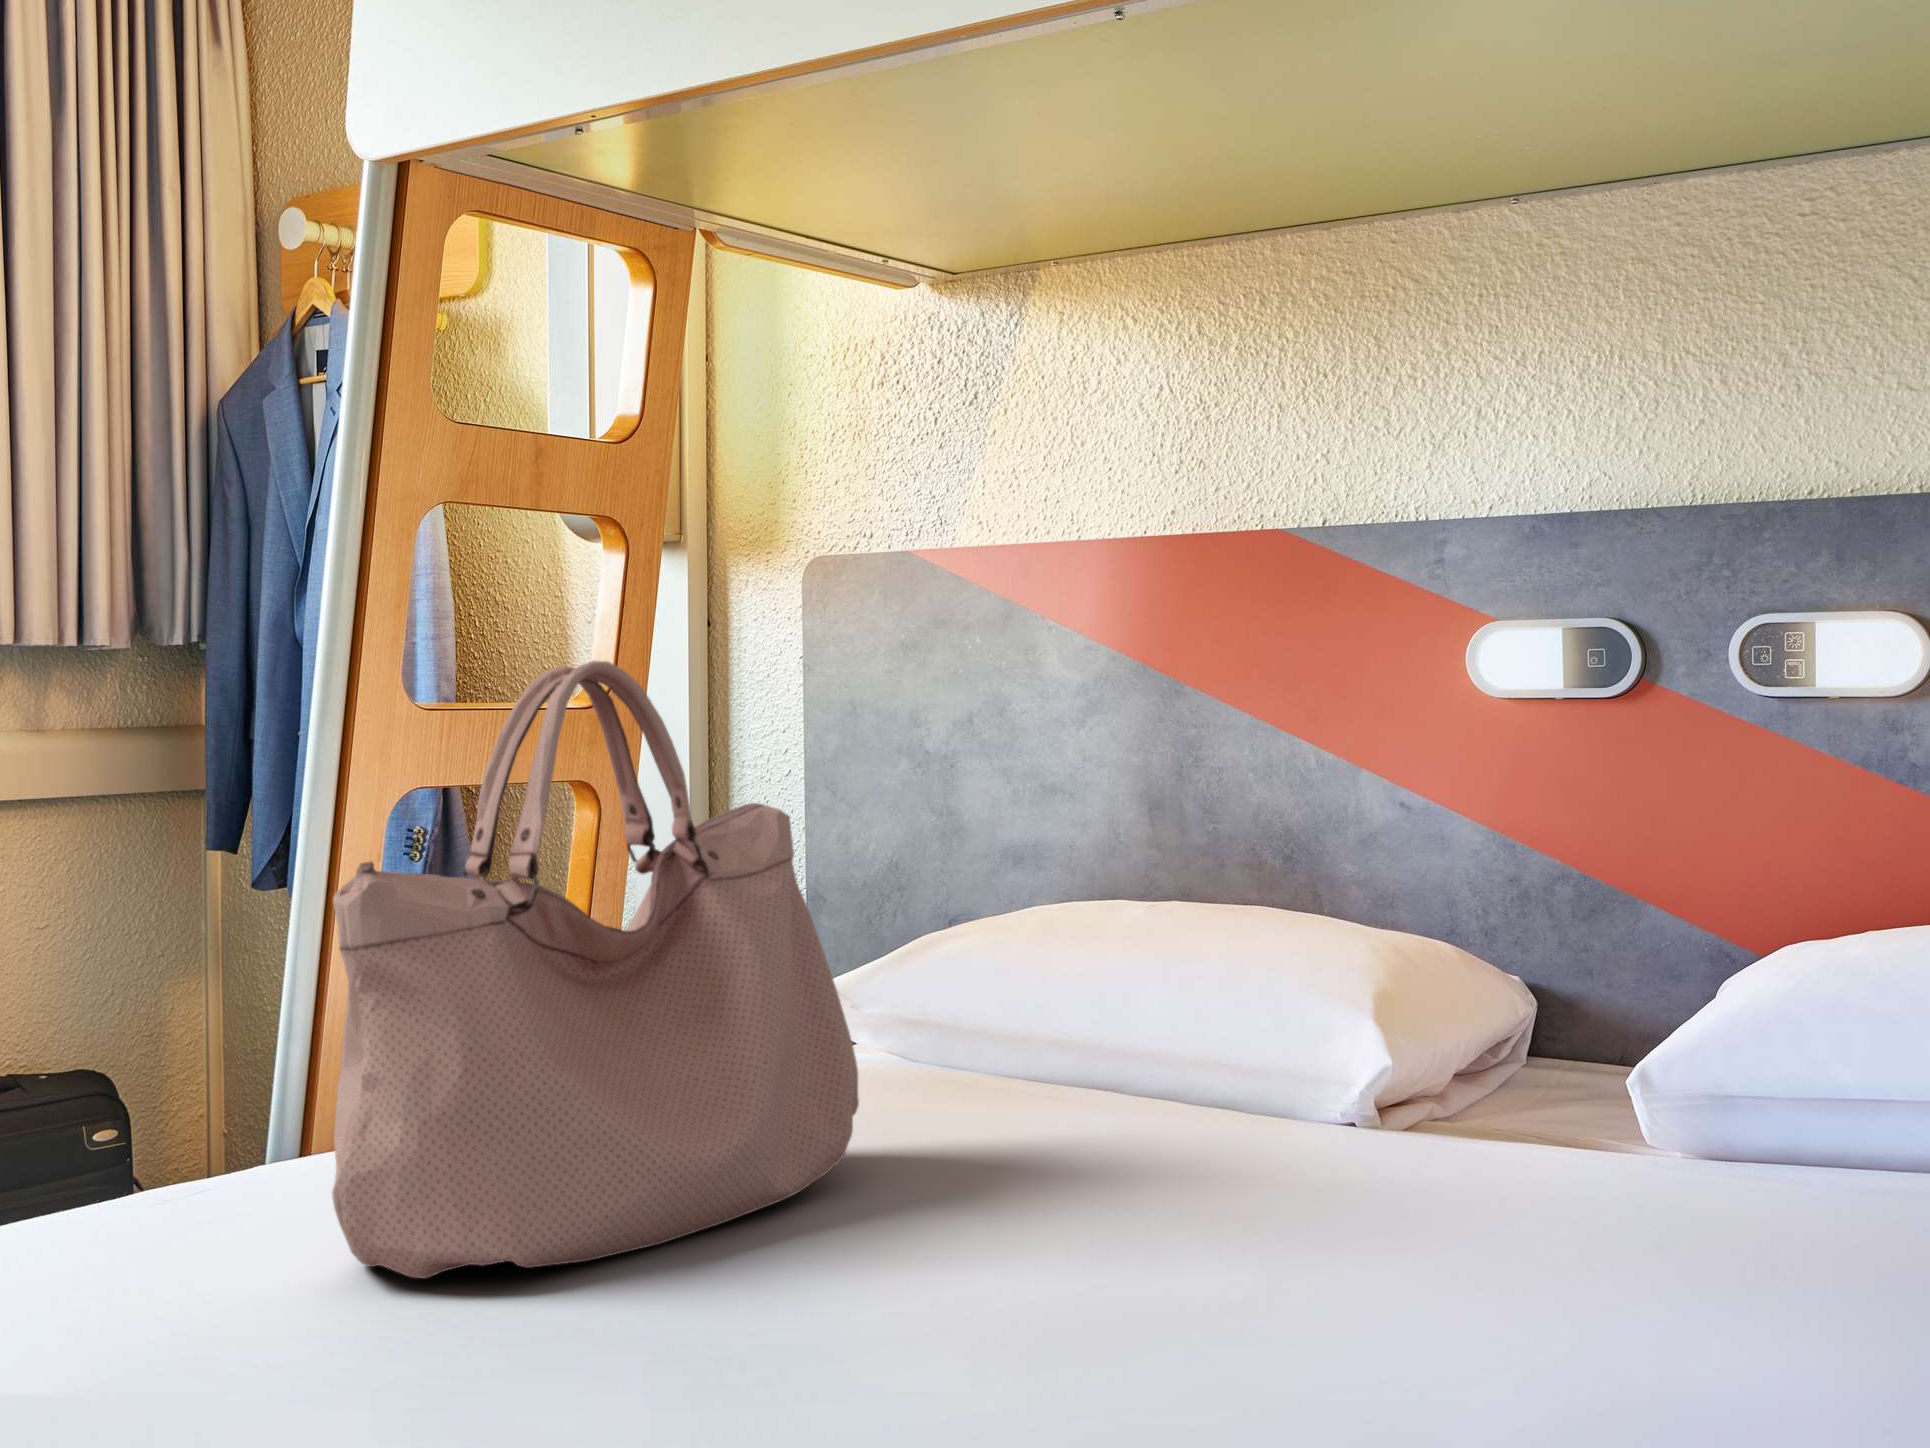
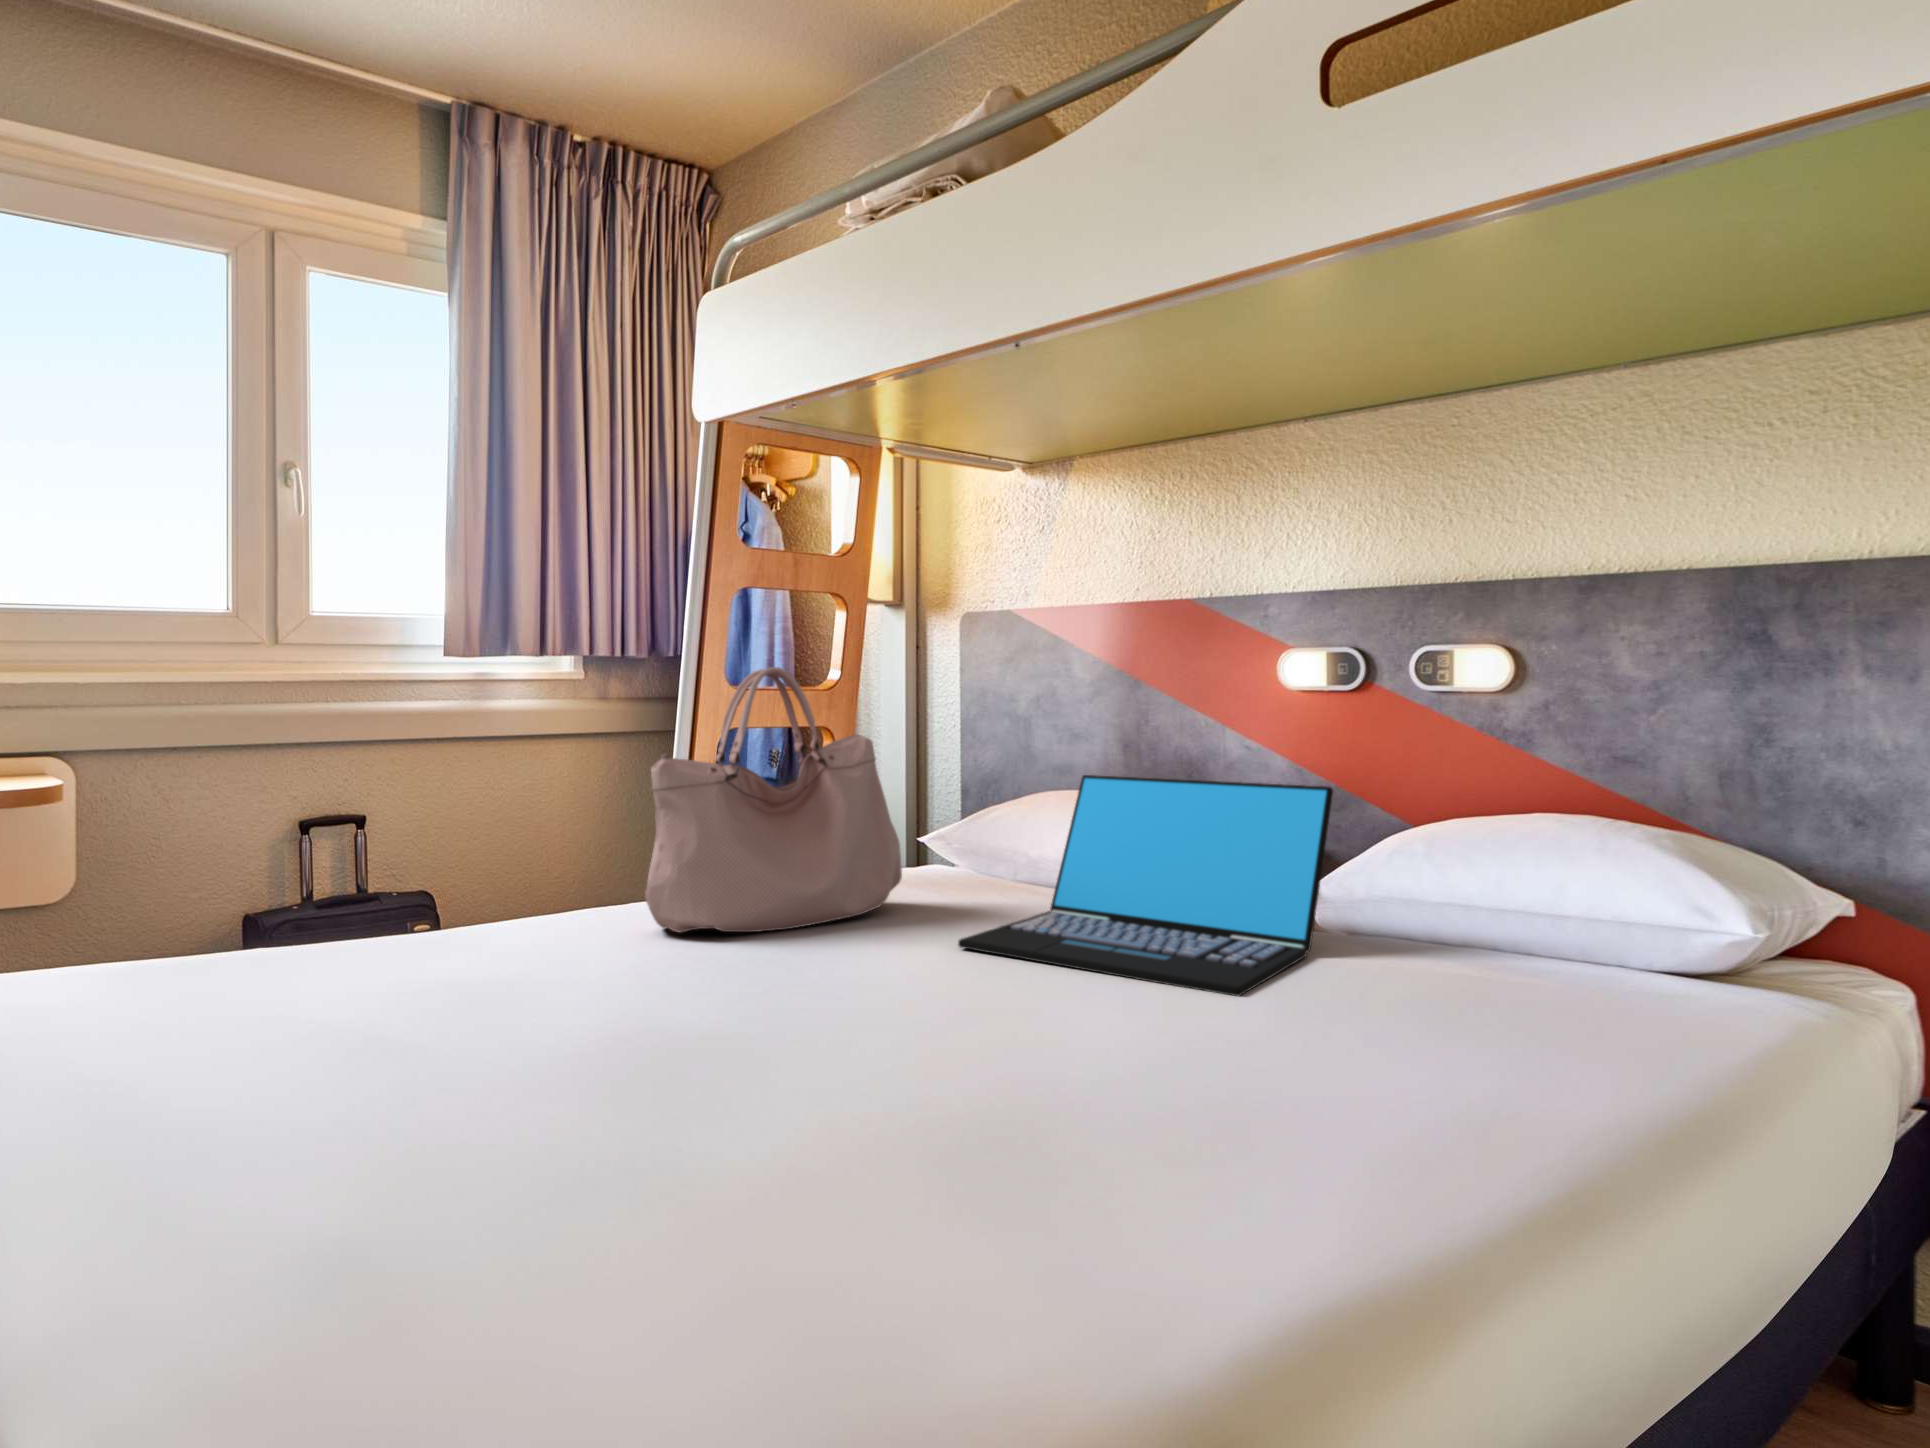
laptop: none [1080,874,1782,1353] -> present [958,775,1333,996]

